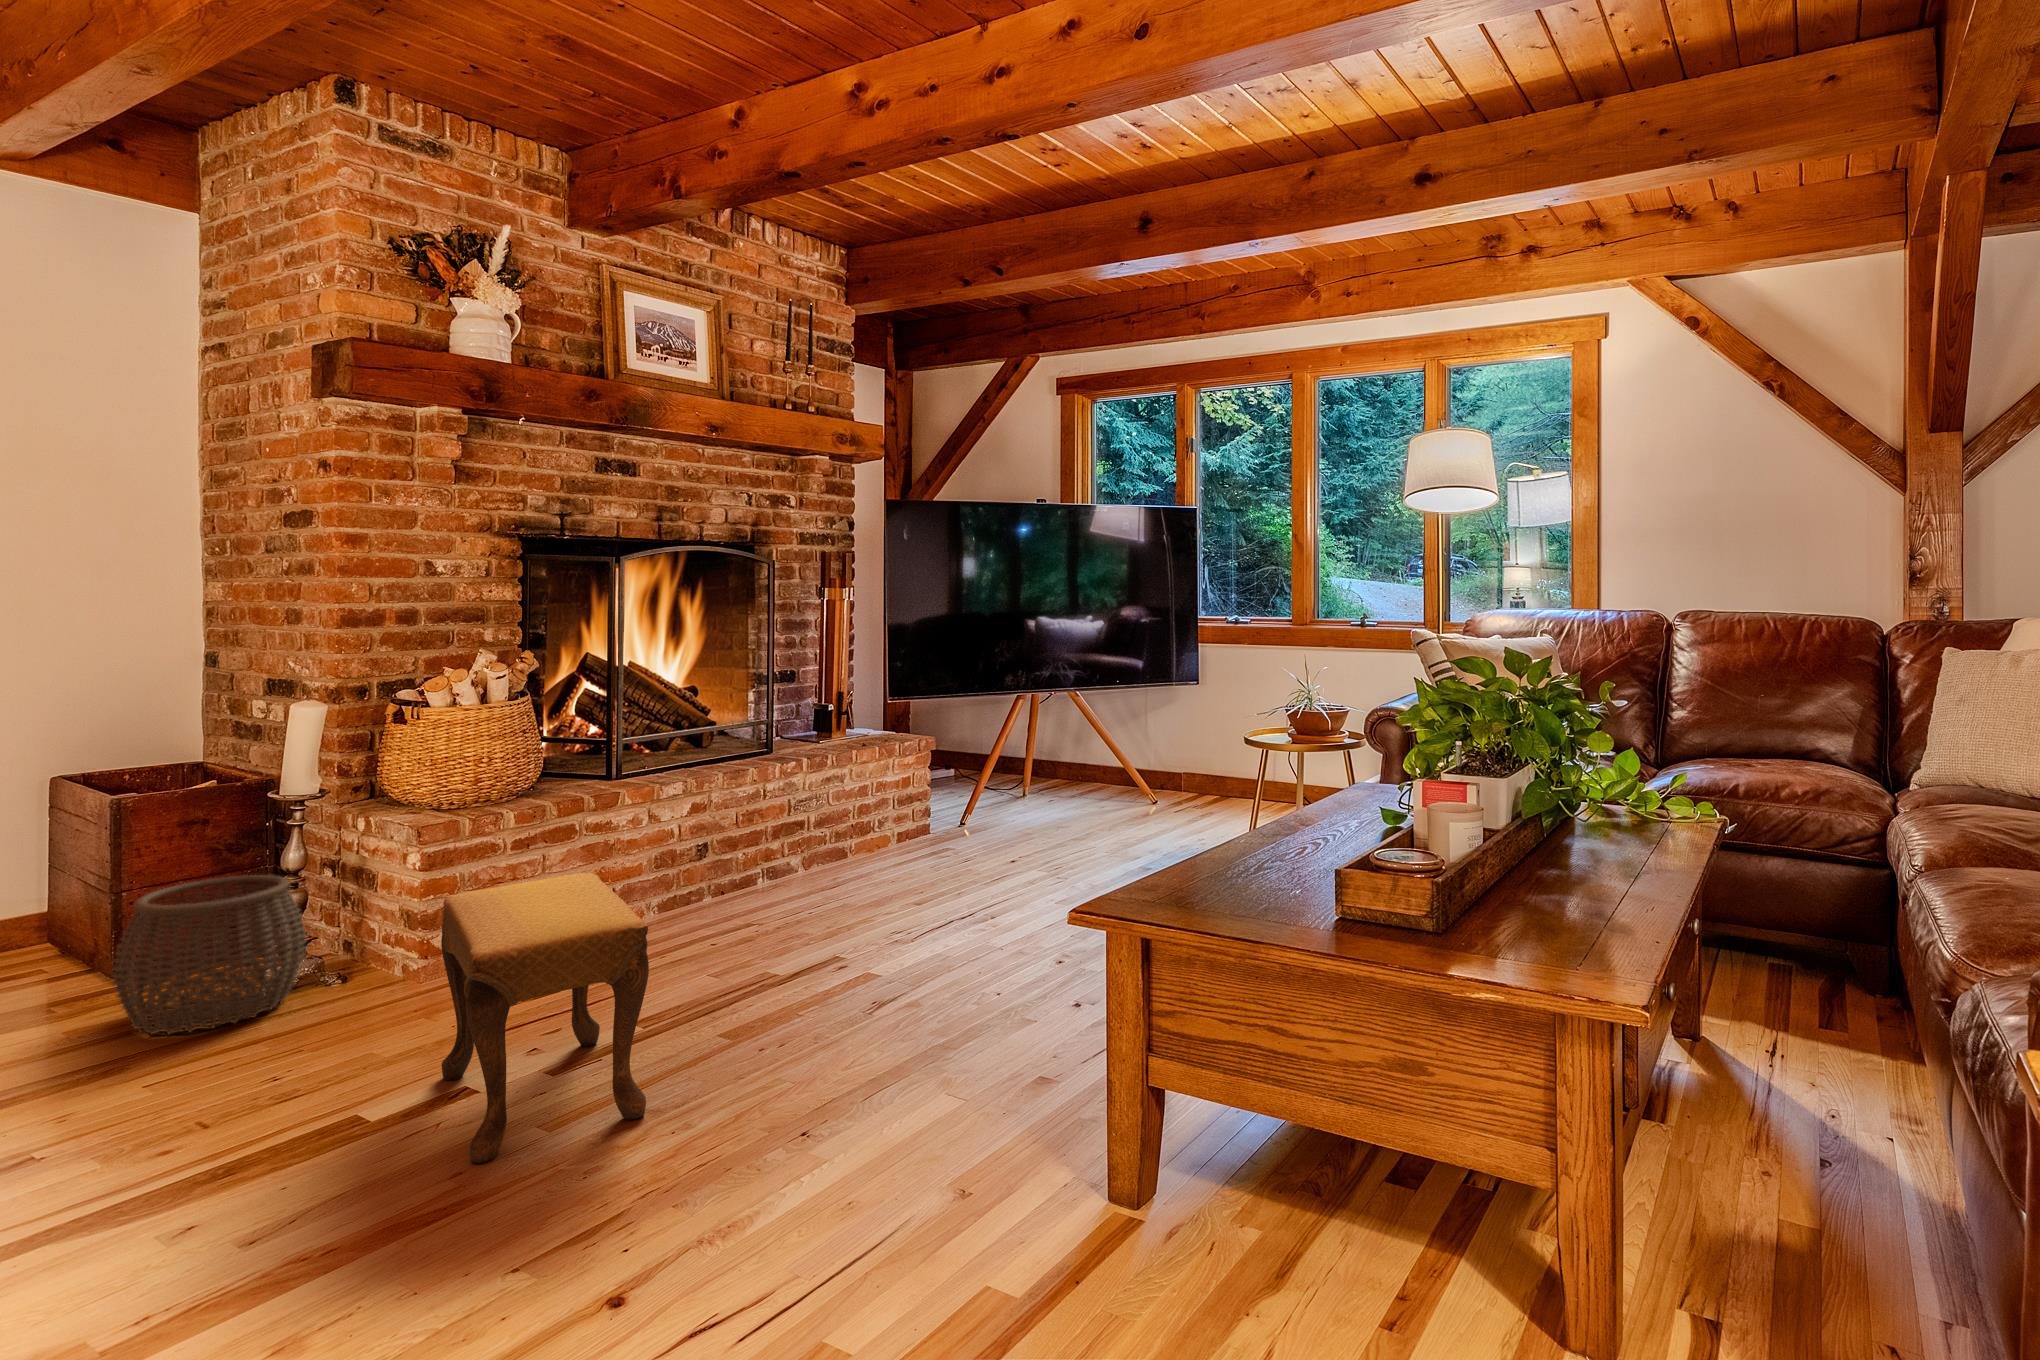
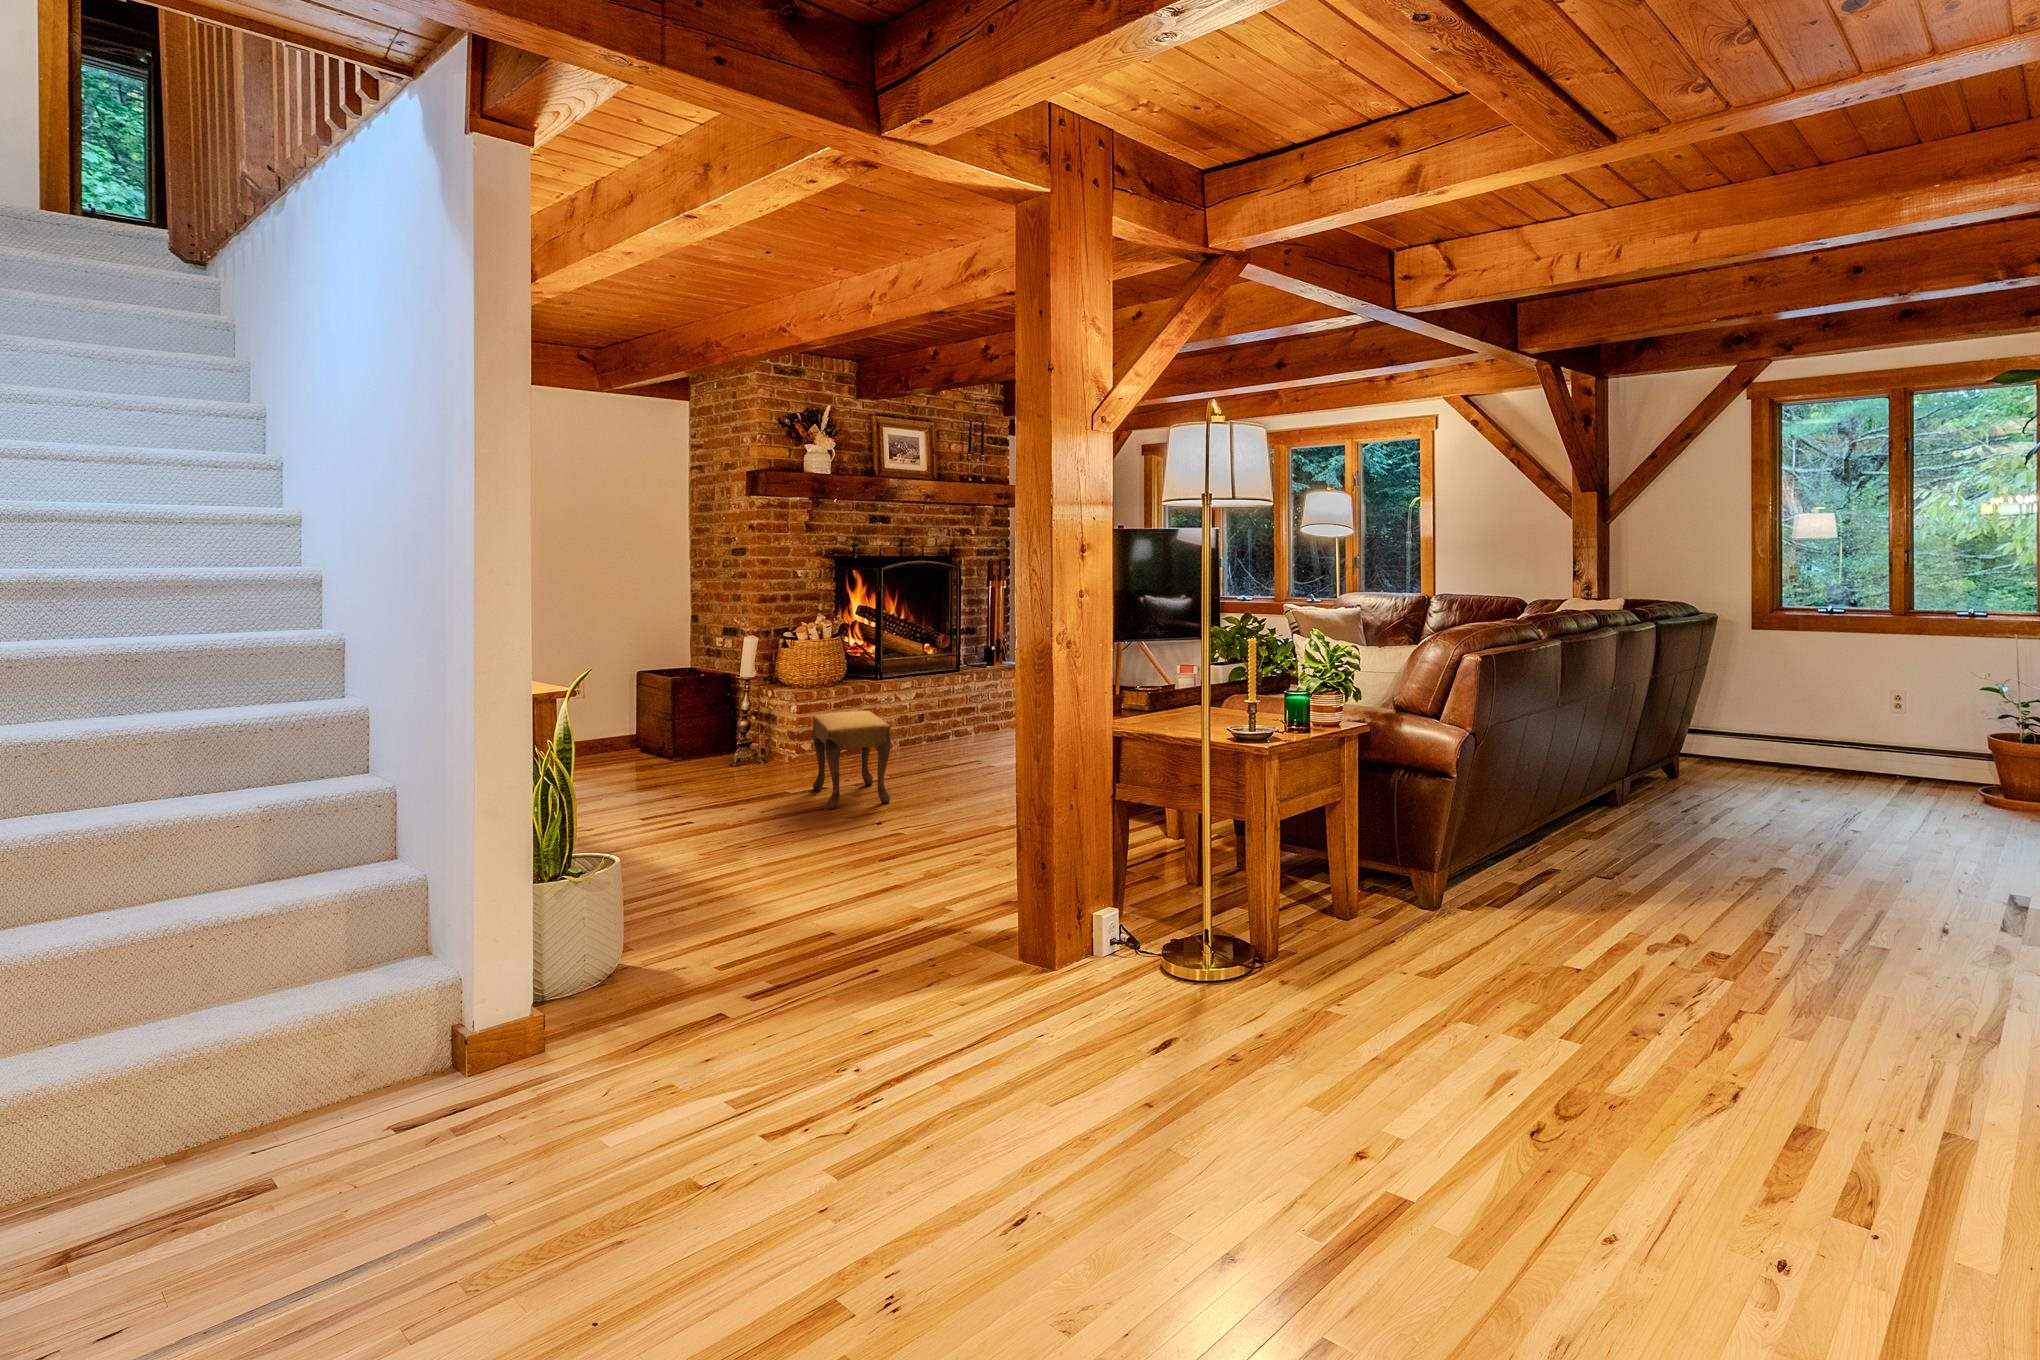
woven basket: present [113,875,306,1034] -> none [684,713,753,774]

